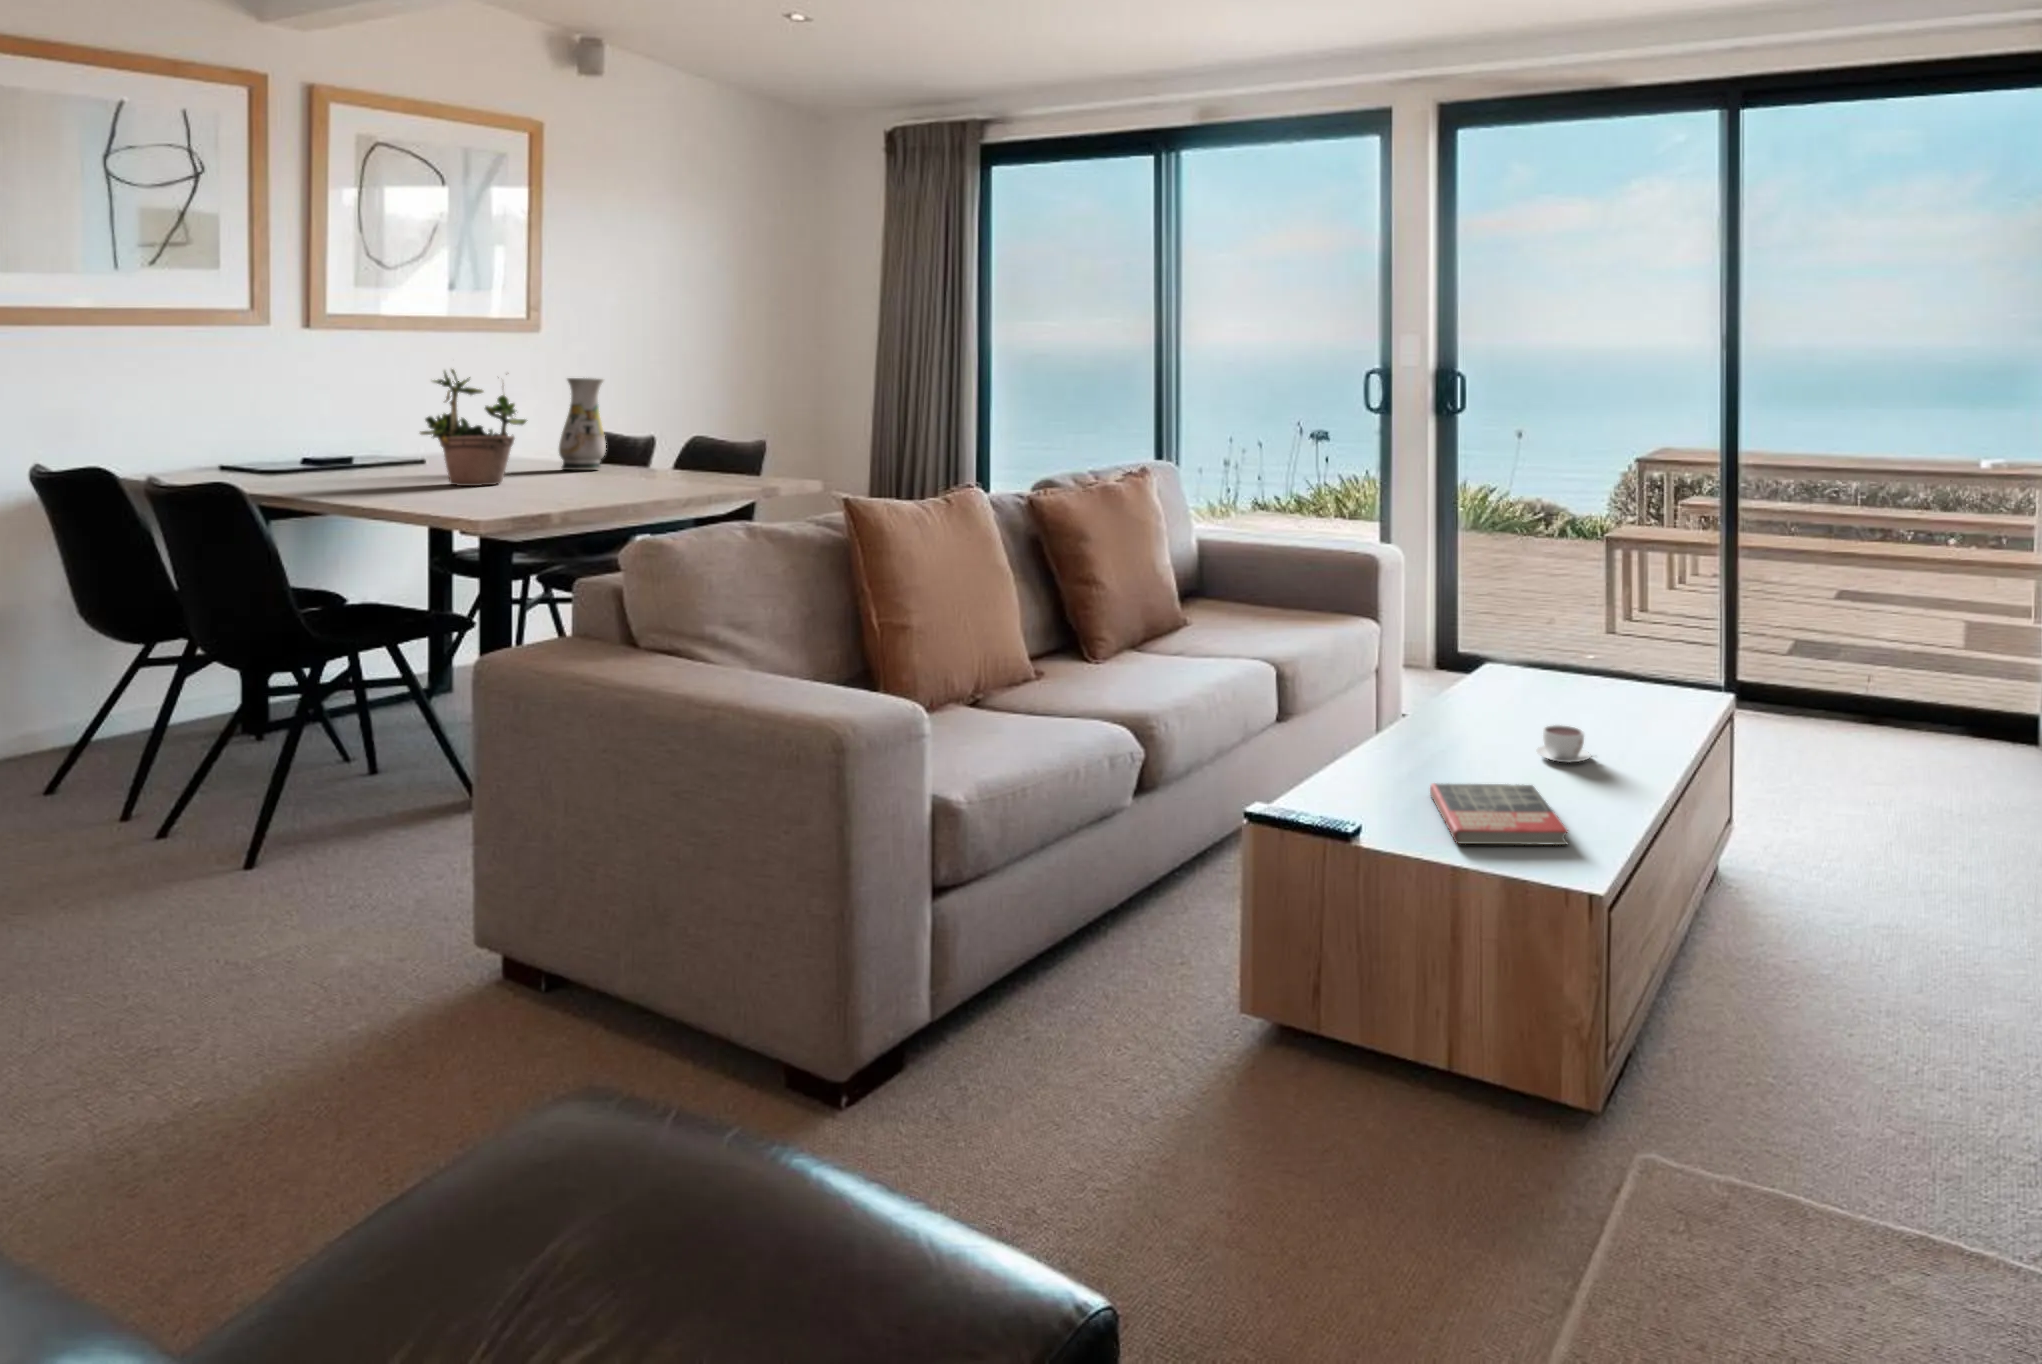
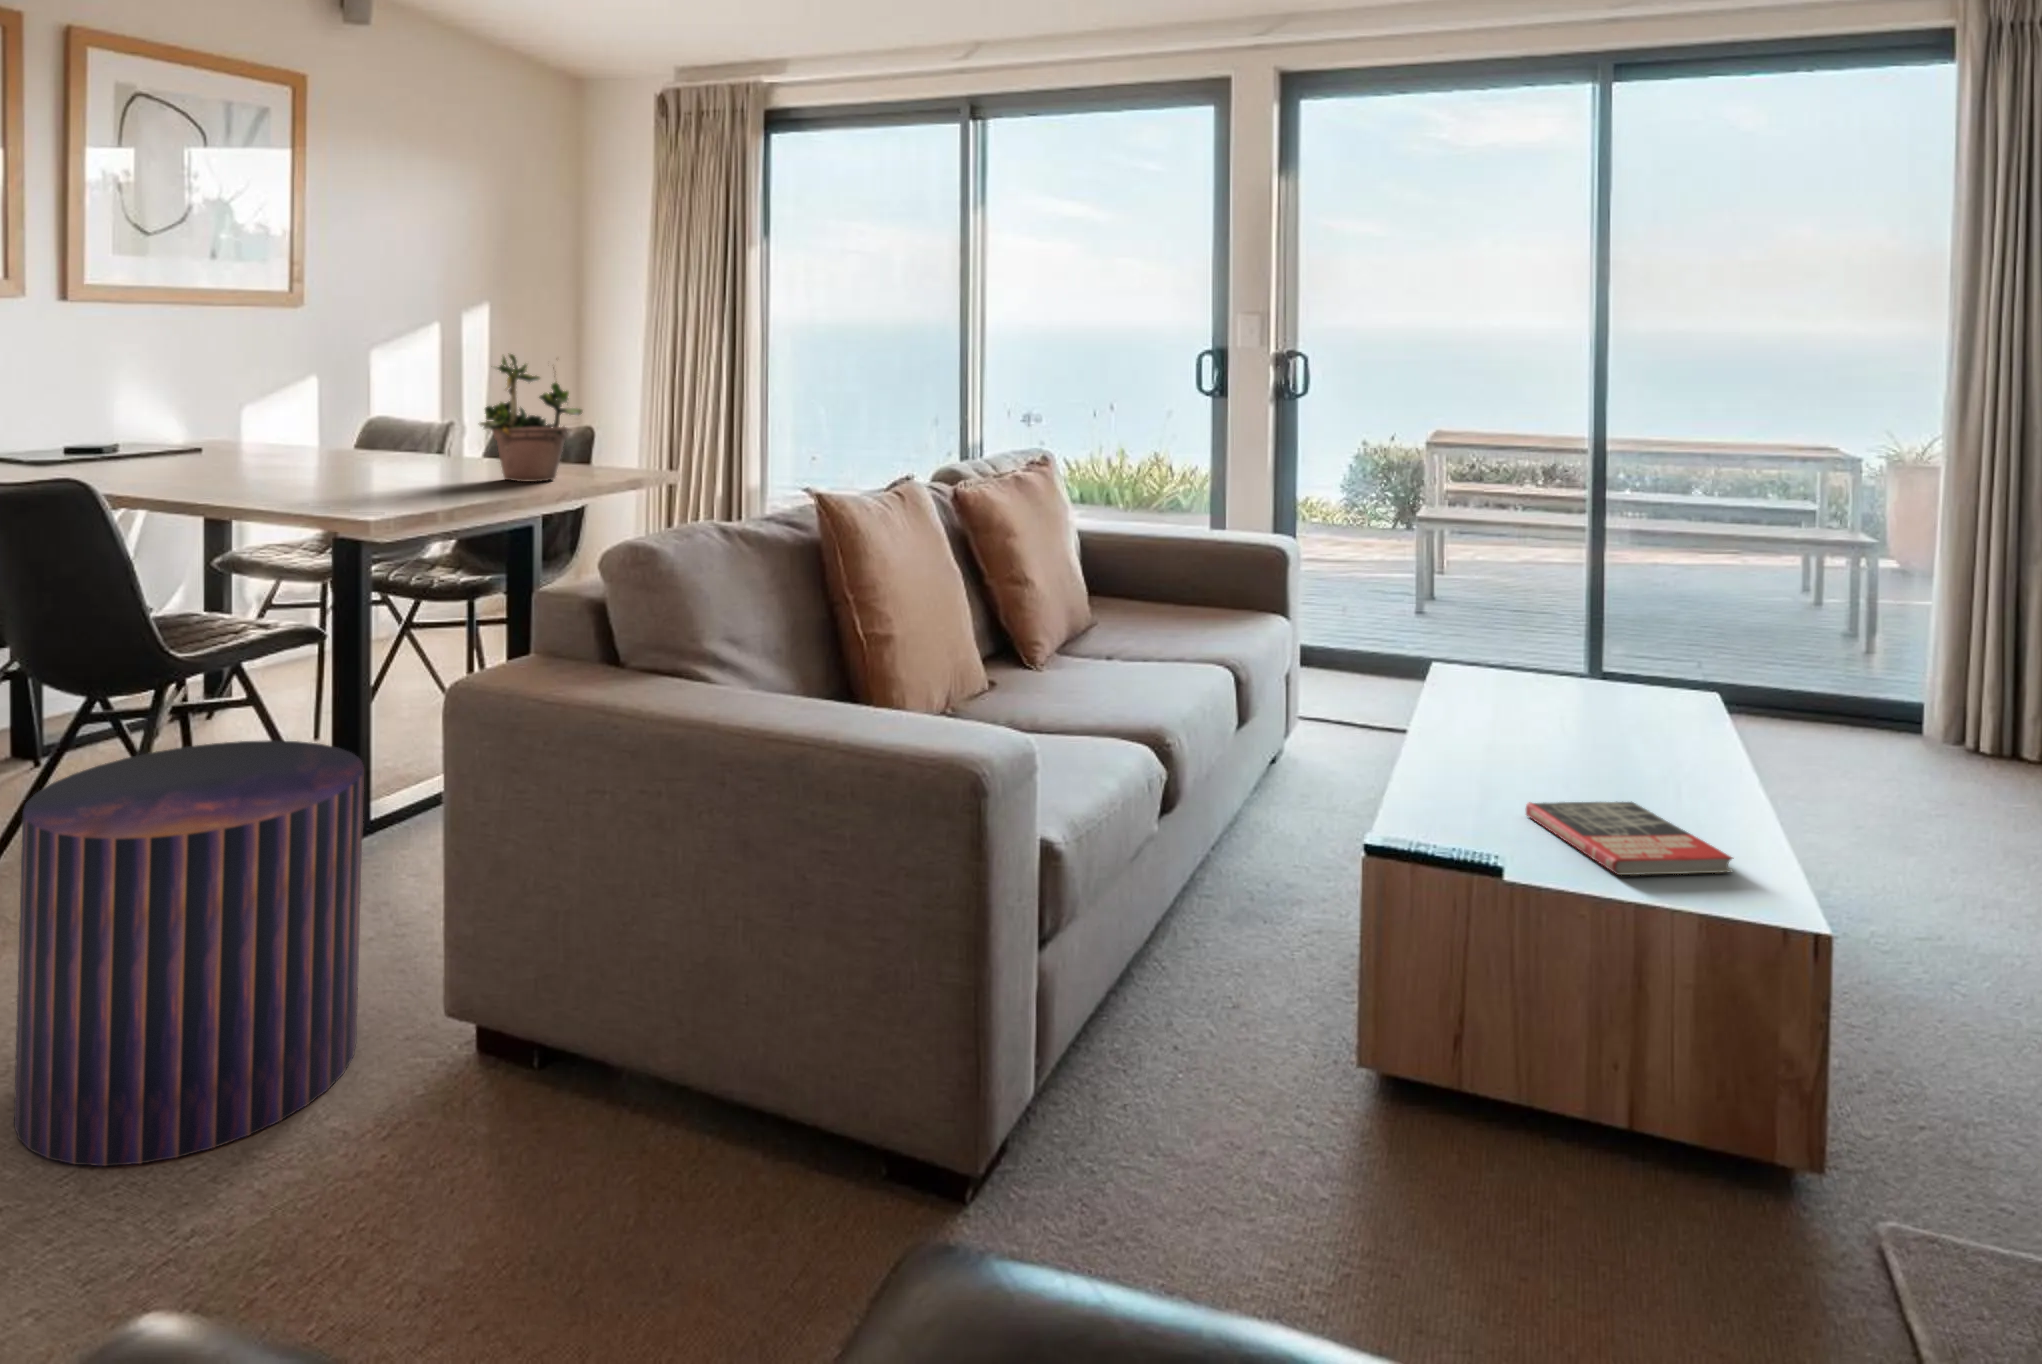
potted plant: present [420,369,526,486] -> present [480,354,582,482]
vase: present [559,378,606,470] -> none [365,357,416,459]
pouf: none [104,708,422,1047] -> present [14,740,364,1166]
coffee cup: present [1536,725,1591,762] -> none [1587,732,1660,773]

